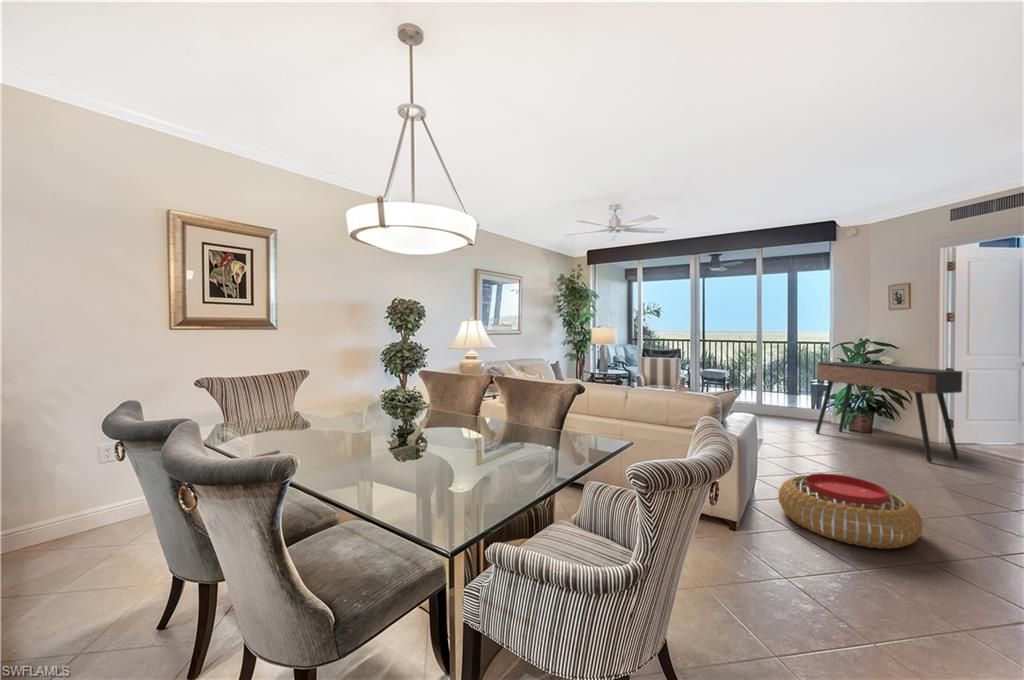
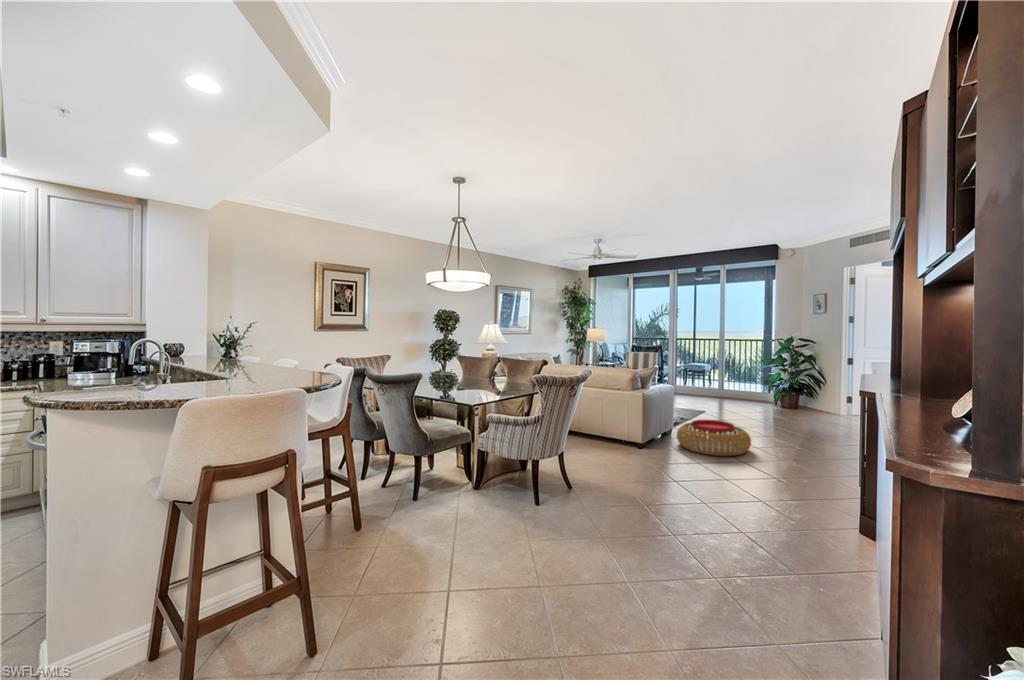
console table: present [816,362,962,462] -> none [753,355,843,424]

